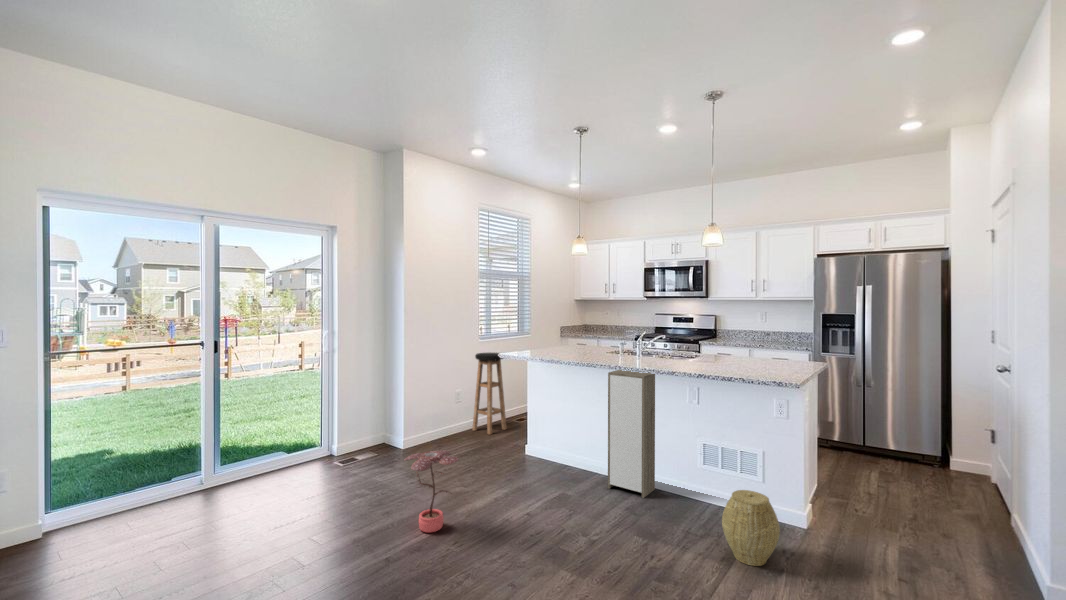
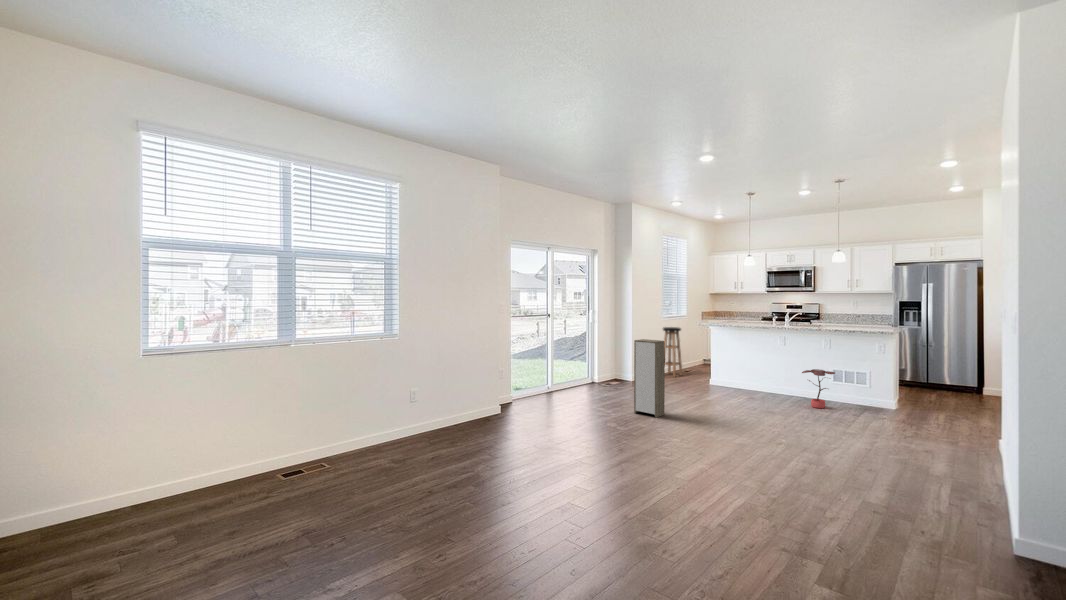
storage cabinet: present [608,370,655,498] -> present [634,339,665,418]
potted plant: present [405,450,459,532] -> present [802,369,835,408]
woven basket: present [722,490,780,566] -> none [847,386,878,419]

